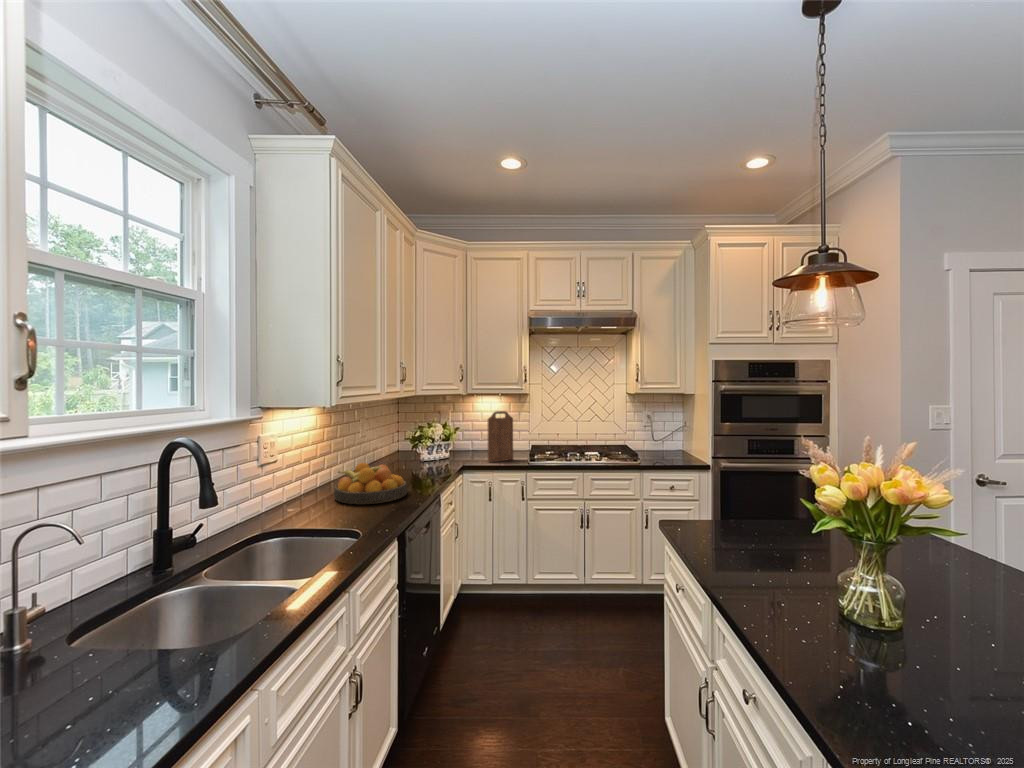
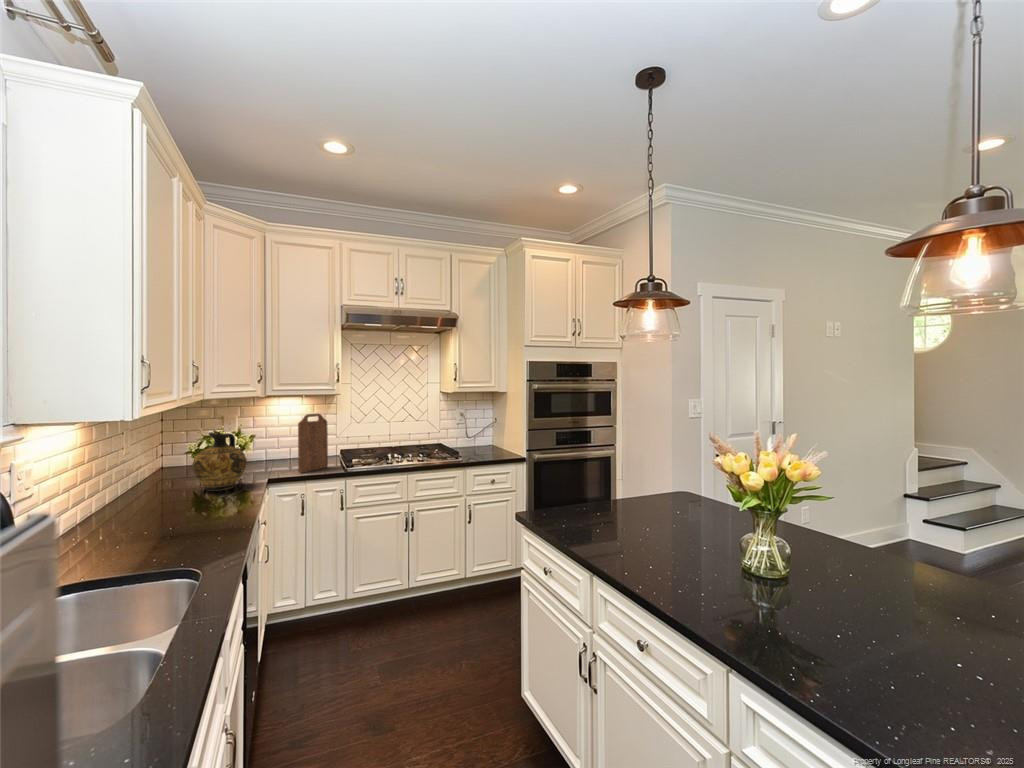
ceramic jug: none [407,423,445,470] -> present [192,433,247,491]
fruit bowl: present [334,463,407,504] -> none [101,489,215,547]

